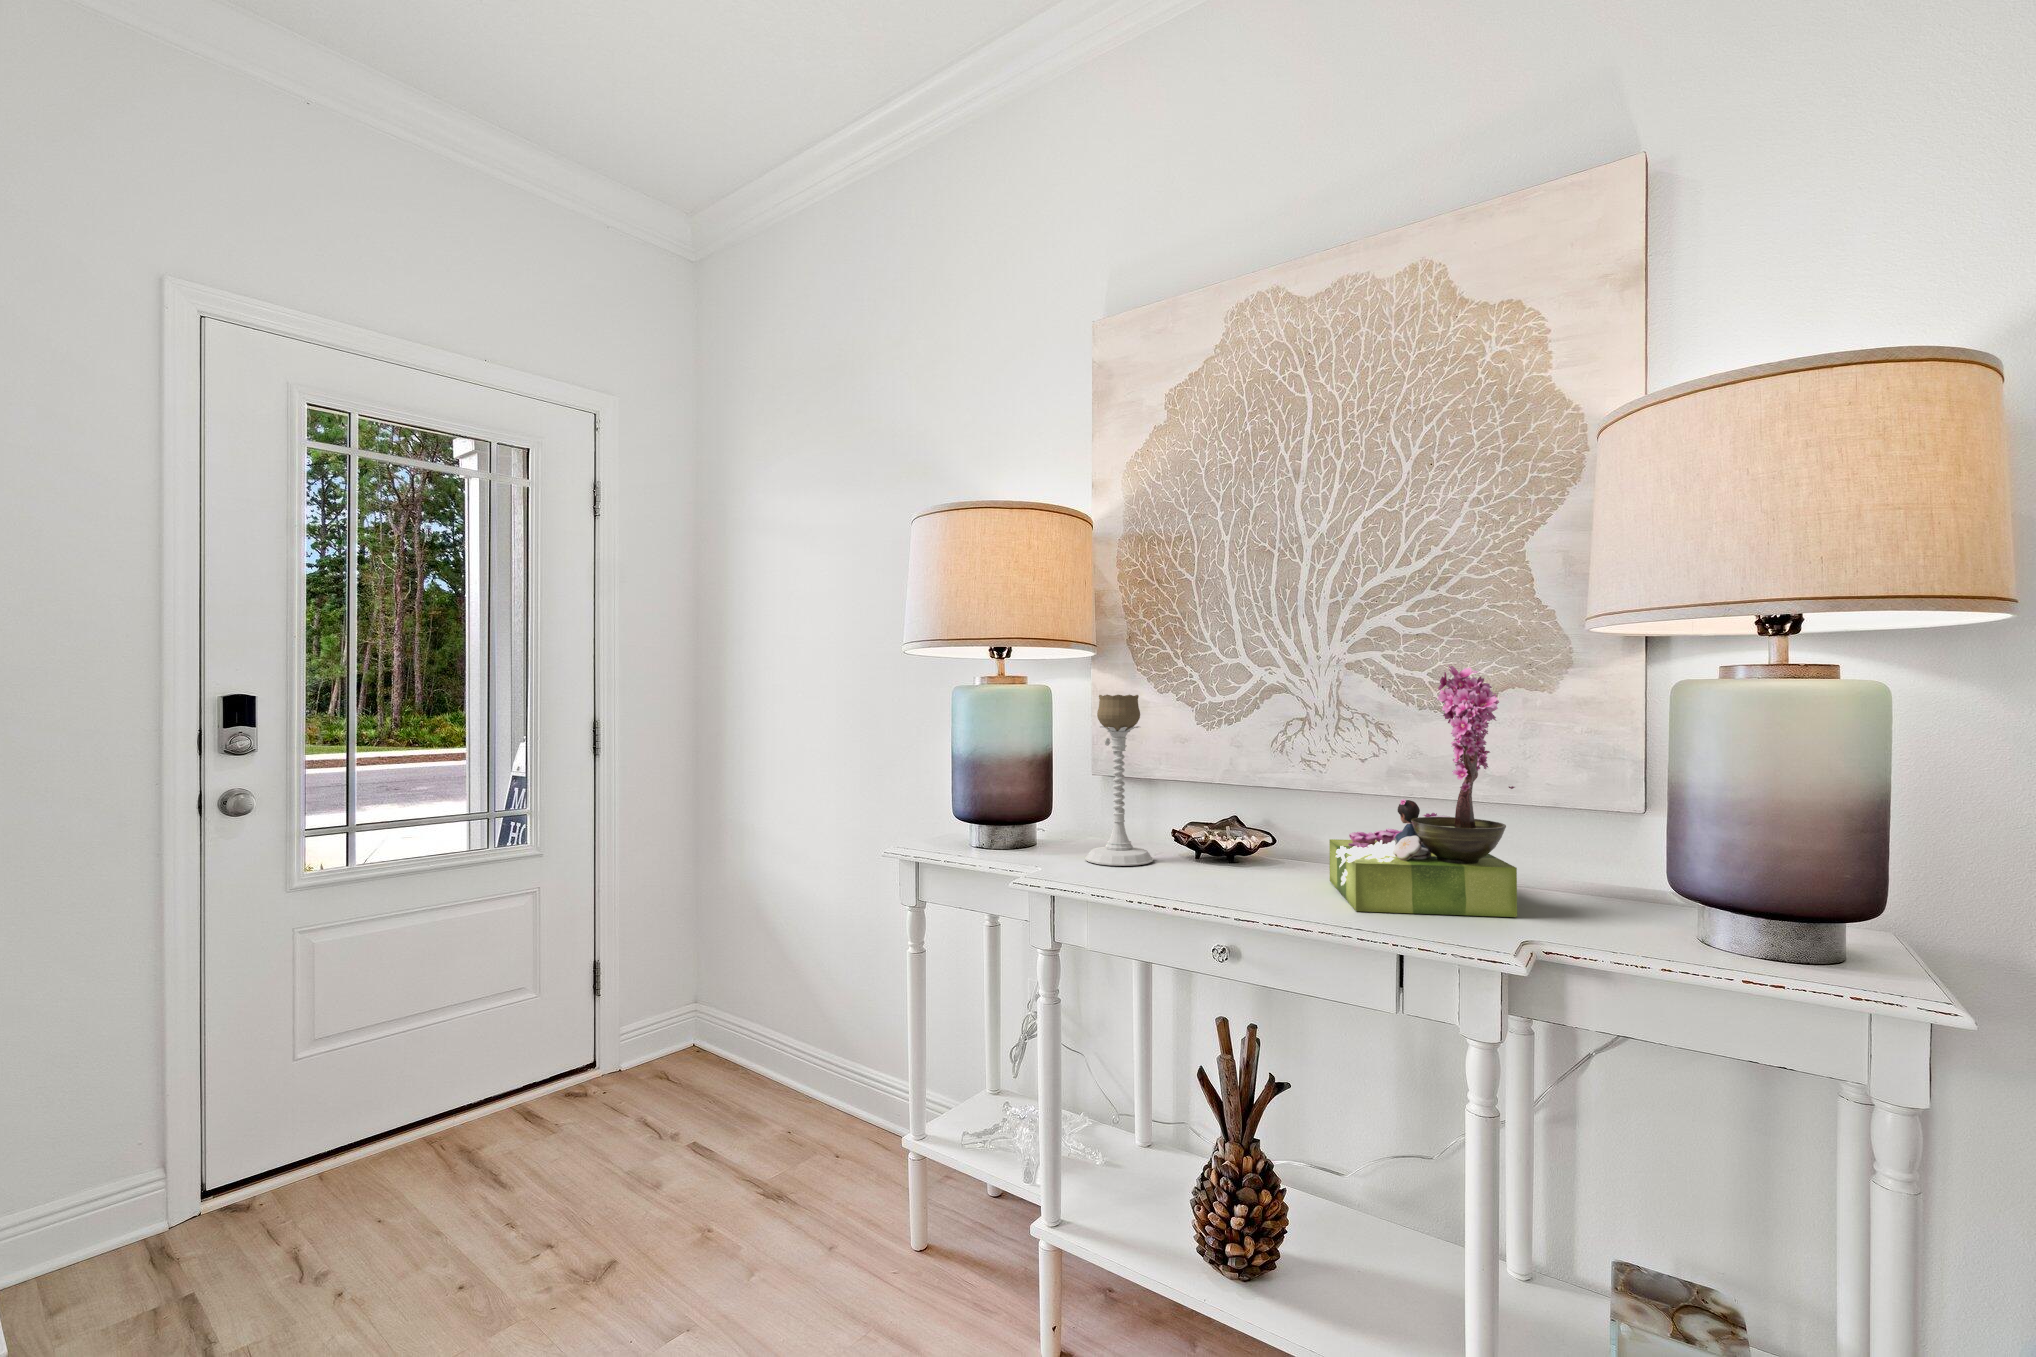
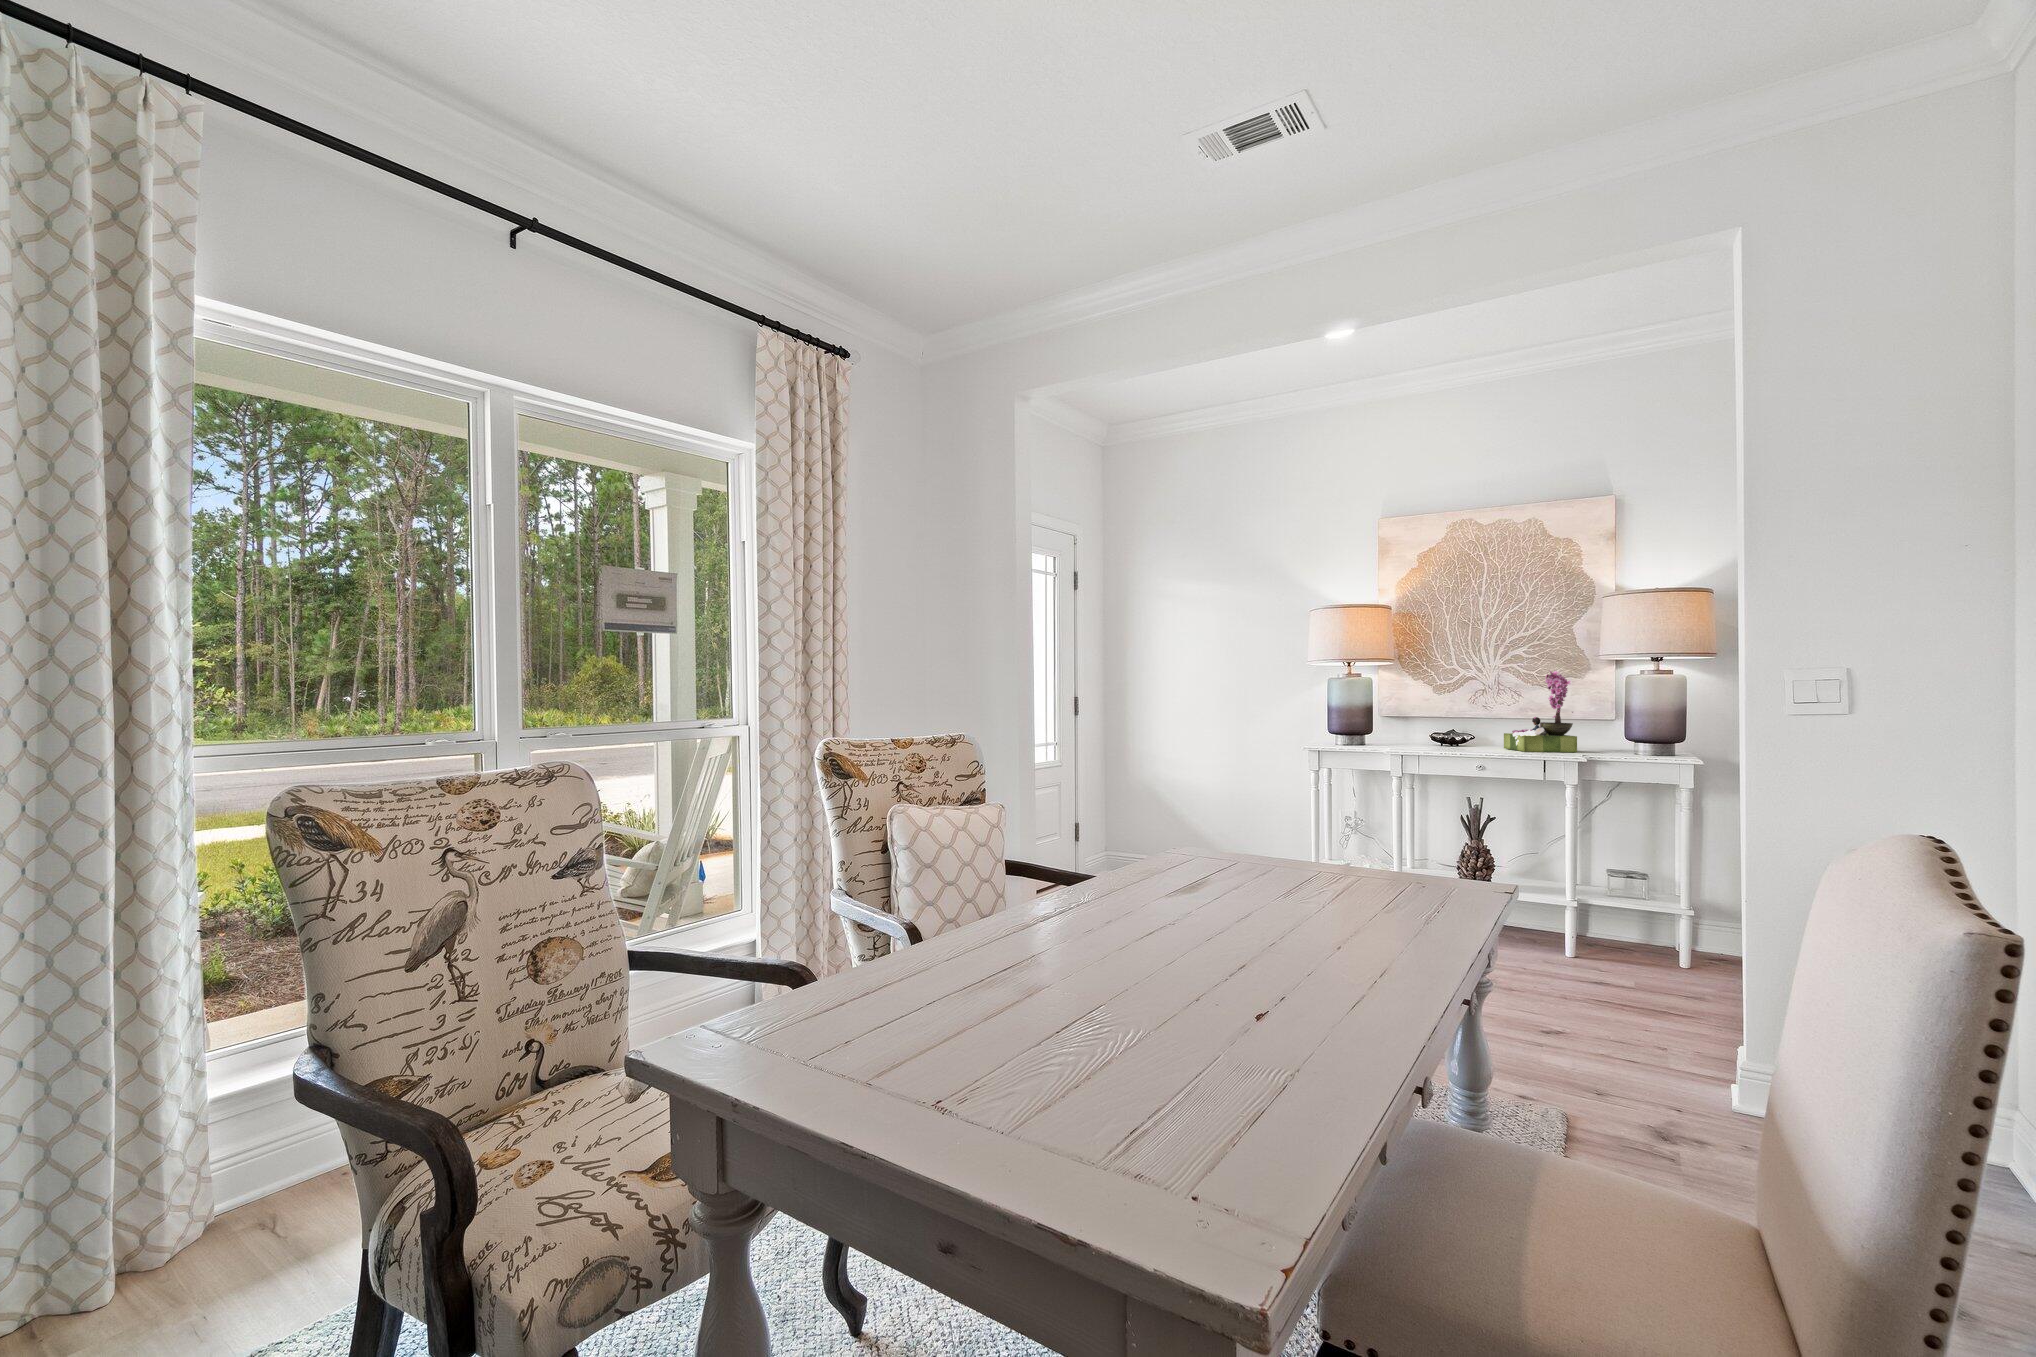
candle holder: present [1085,695,1153,866] -> none [1399,681,1428,746]

